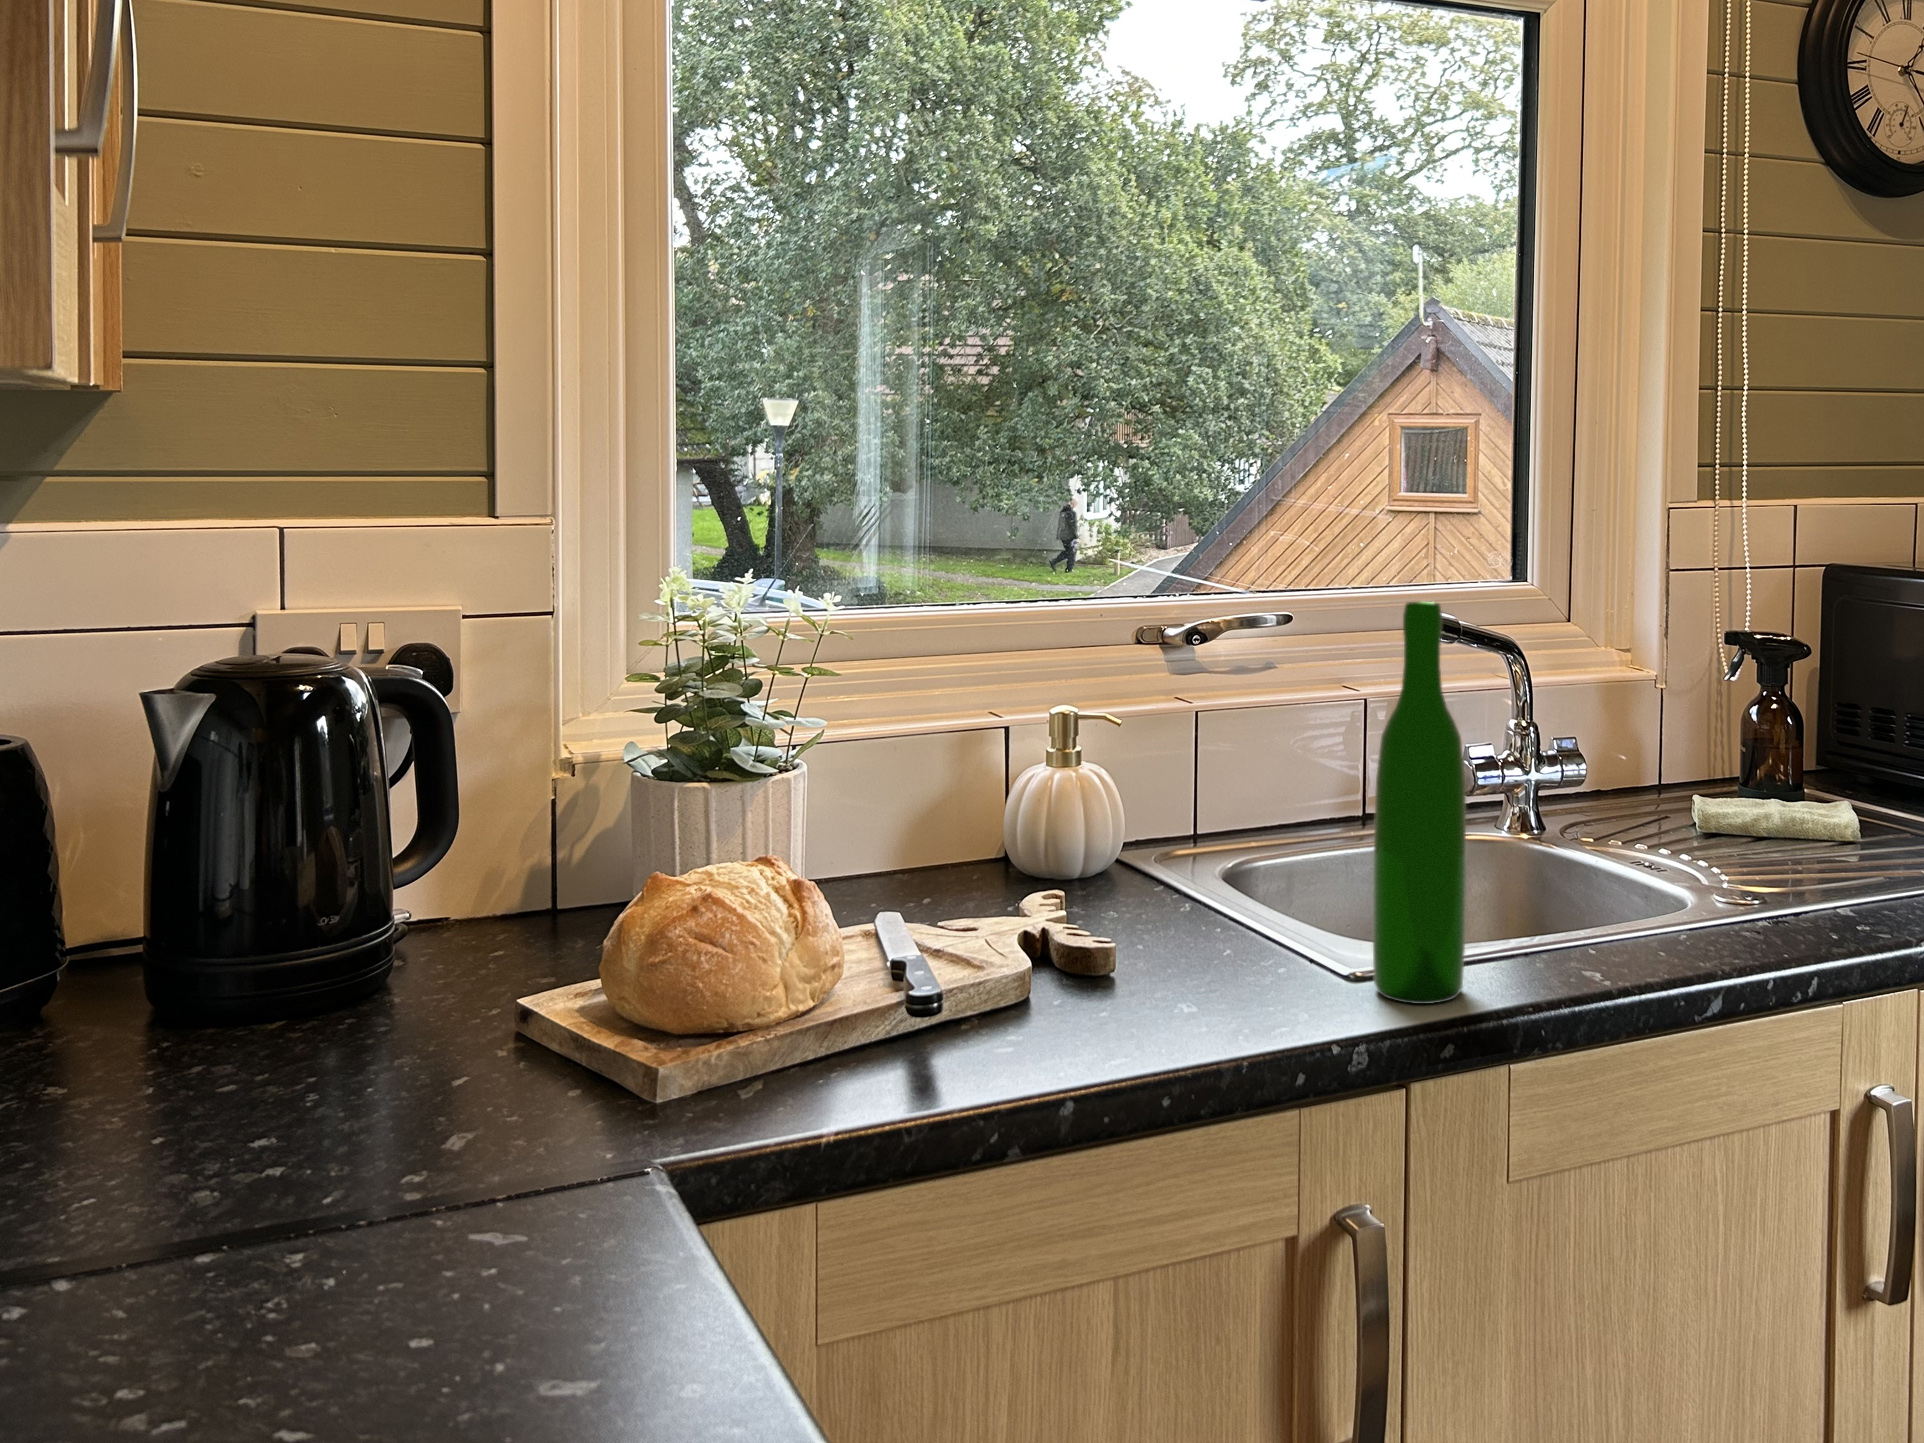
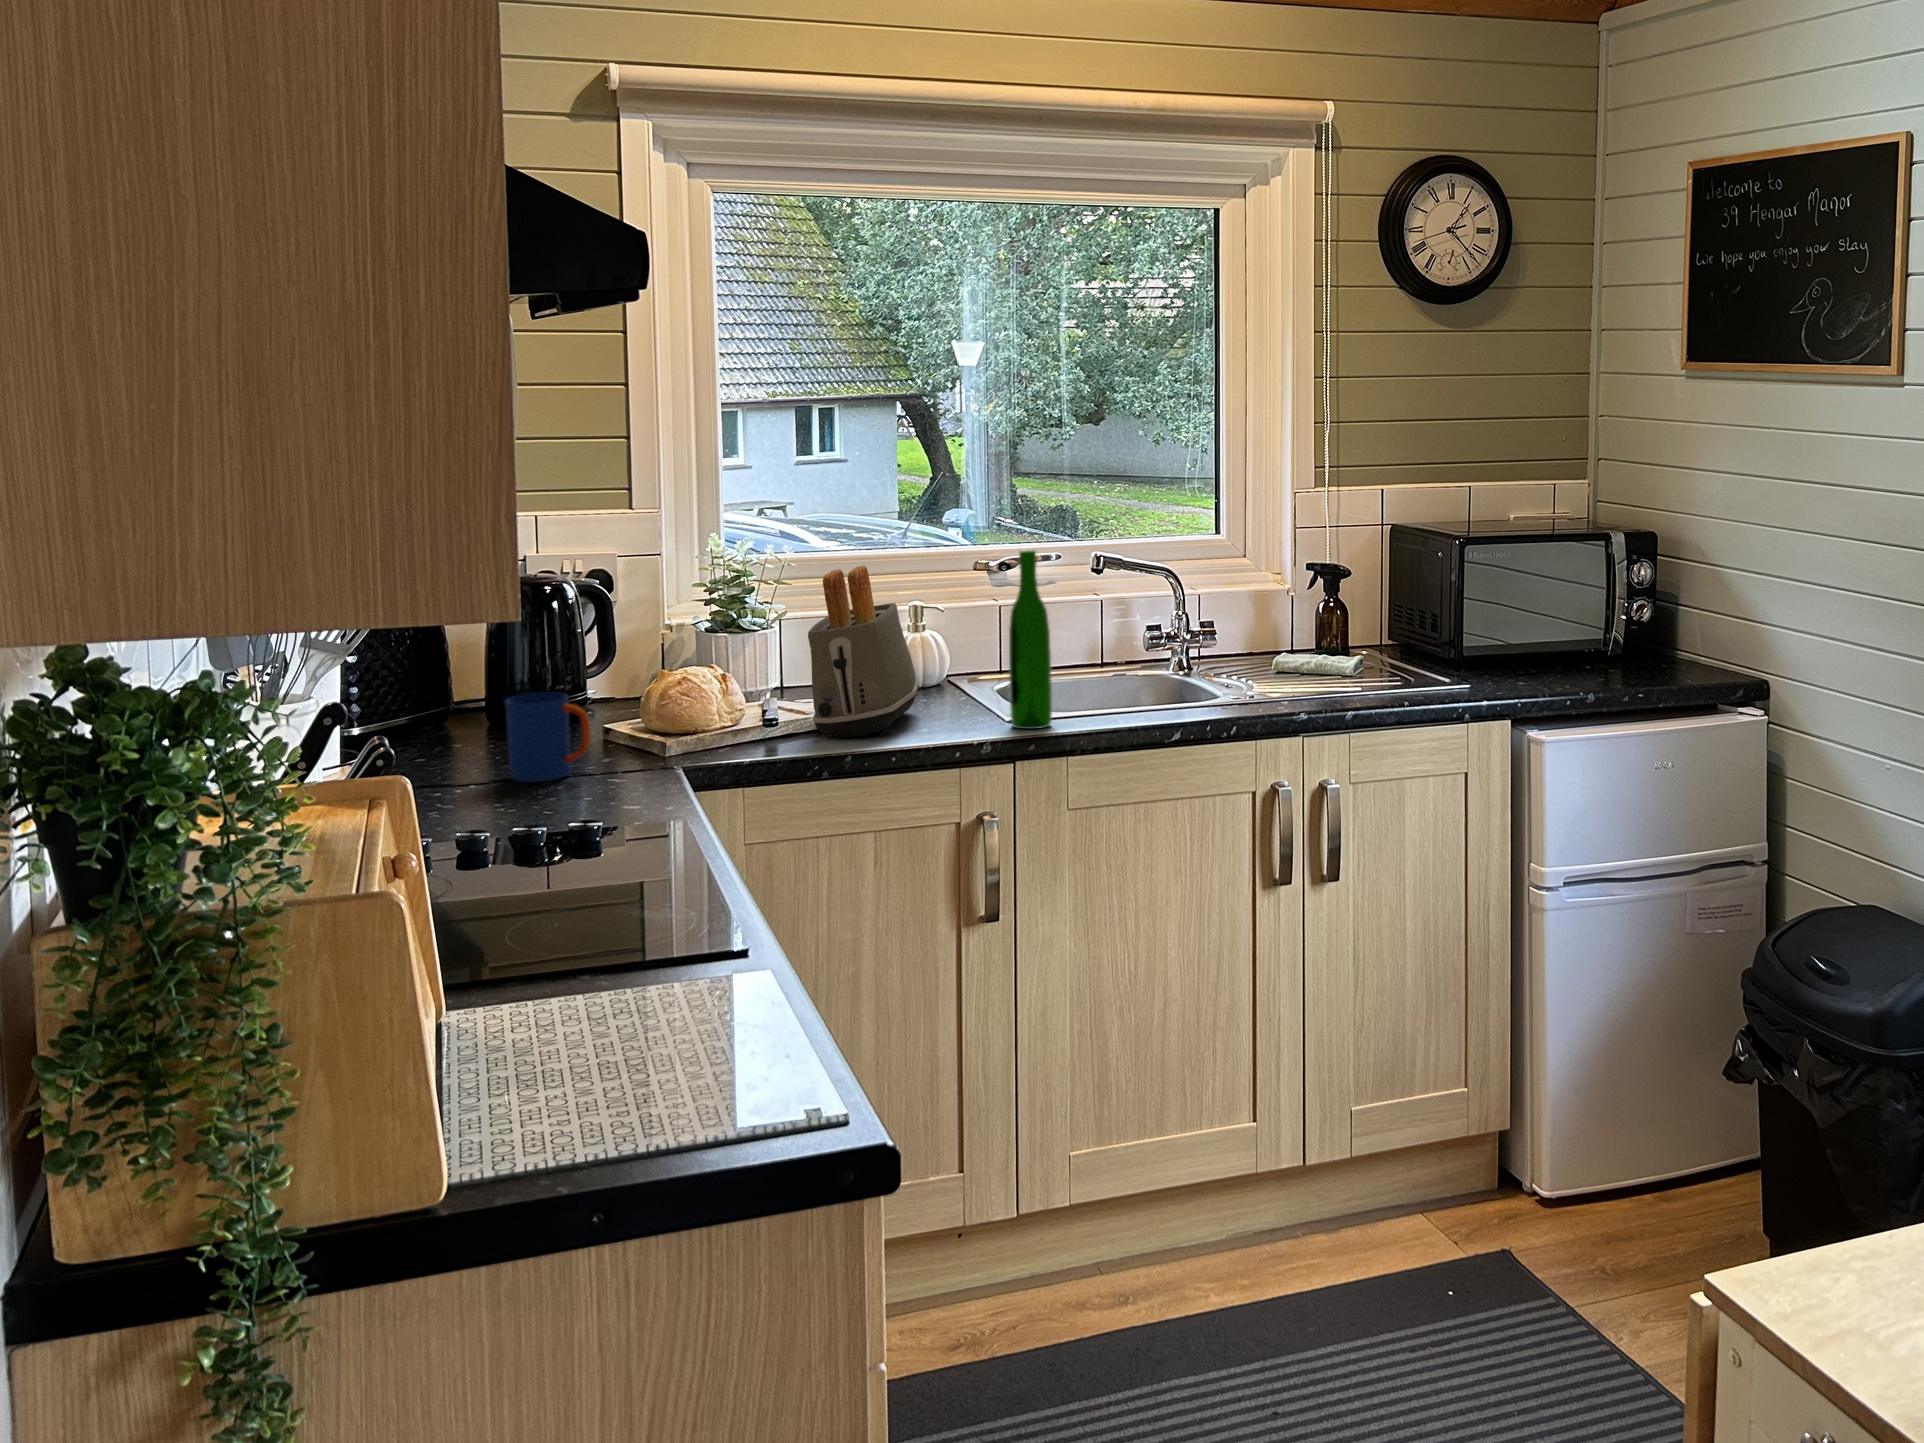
toaster: none [936,636,1156,1046] -> present [808,566,919,738]
mug: none [142,1001,405,1292] -> present [505,692,591,782]

